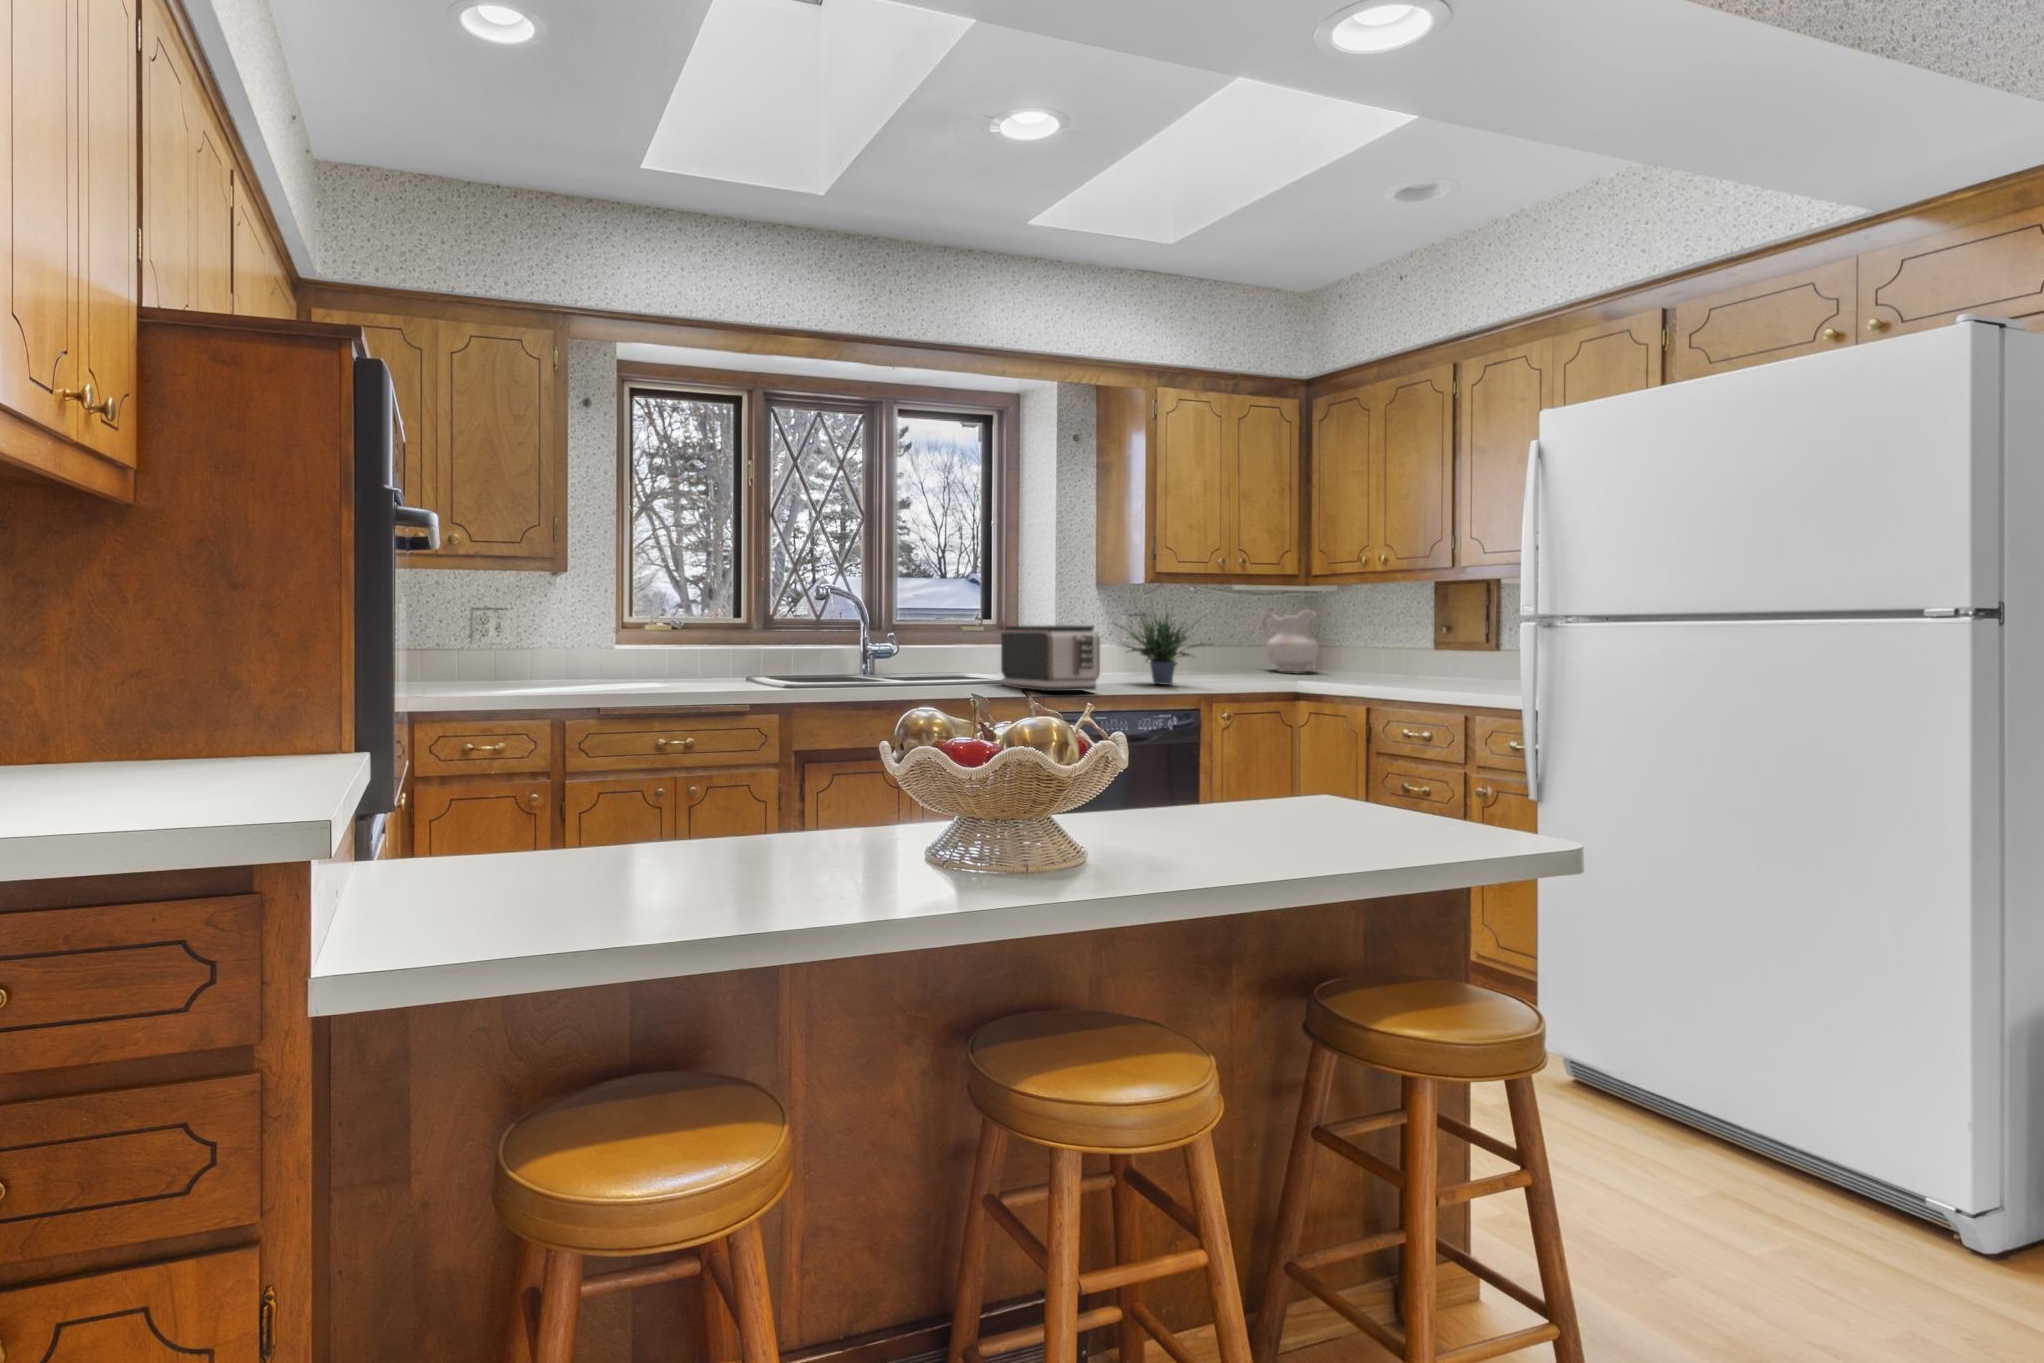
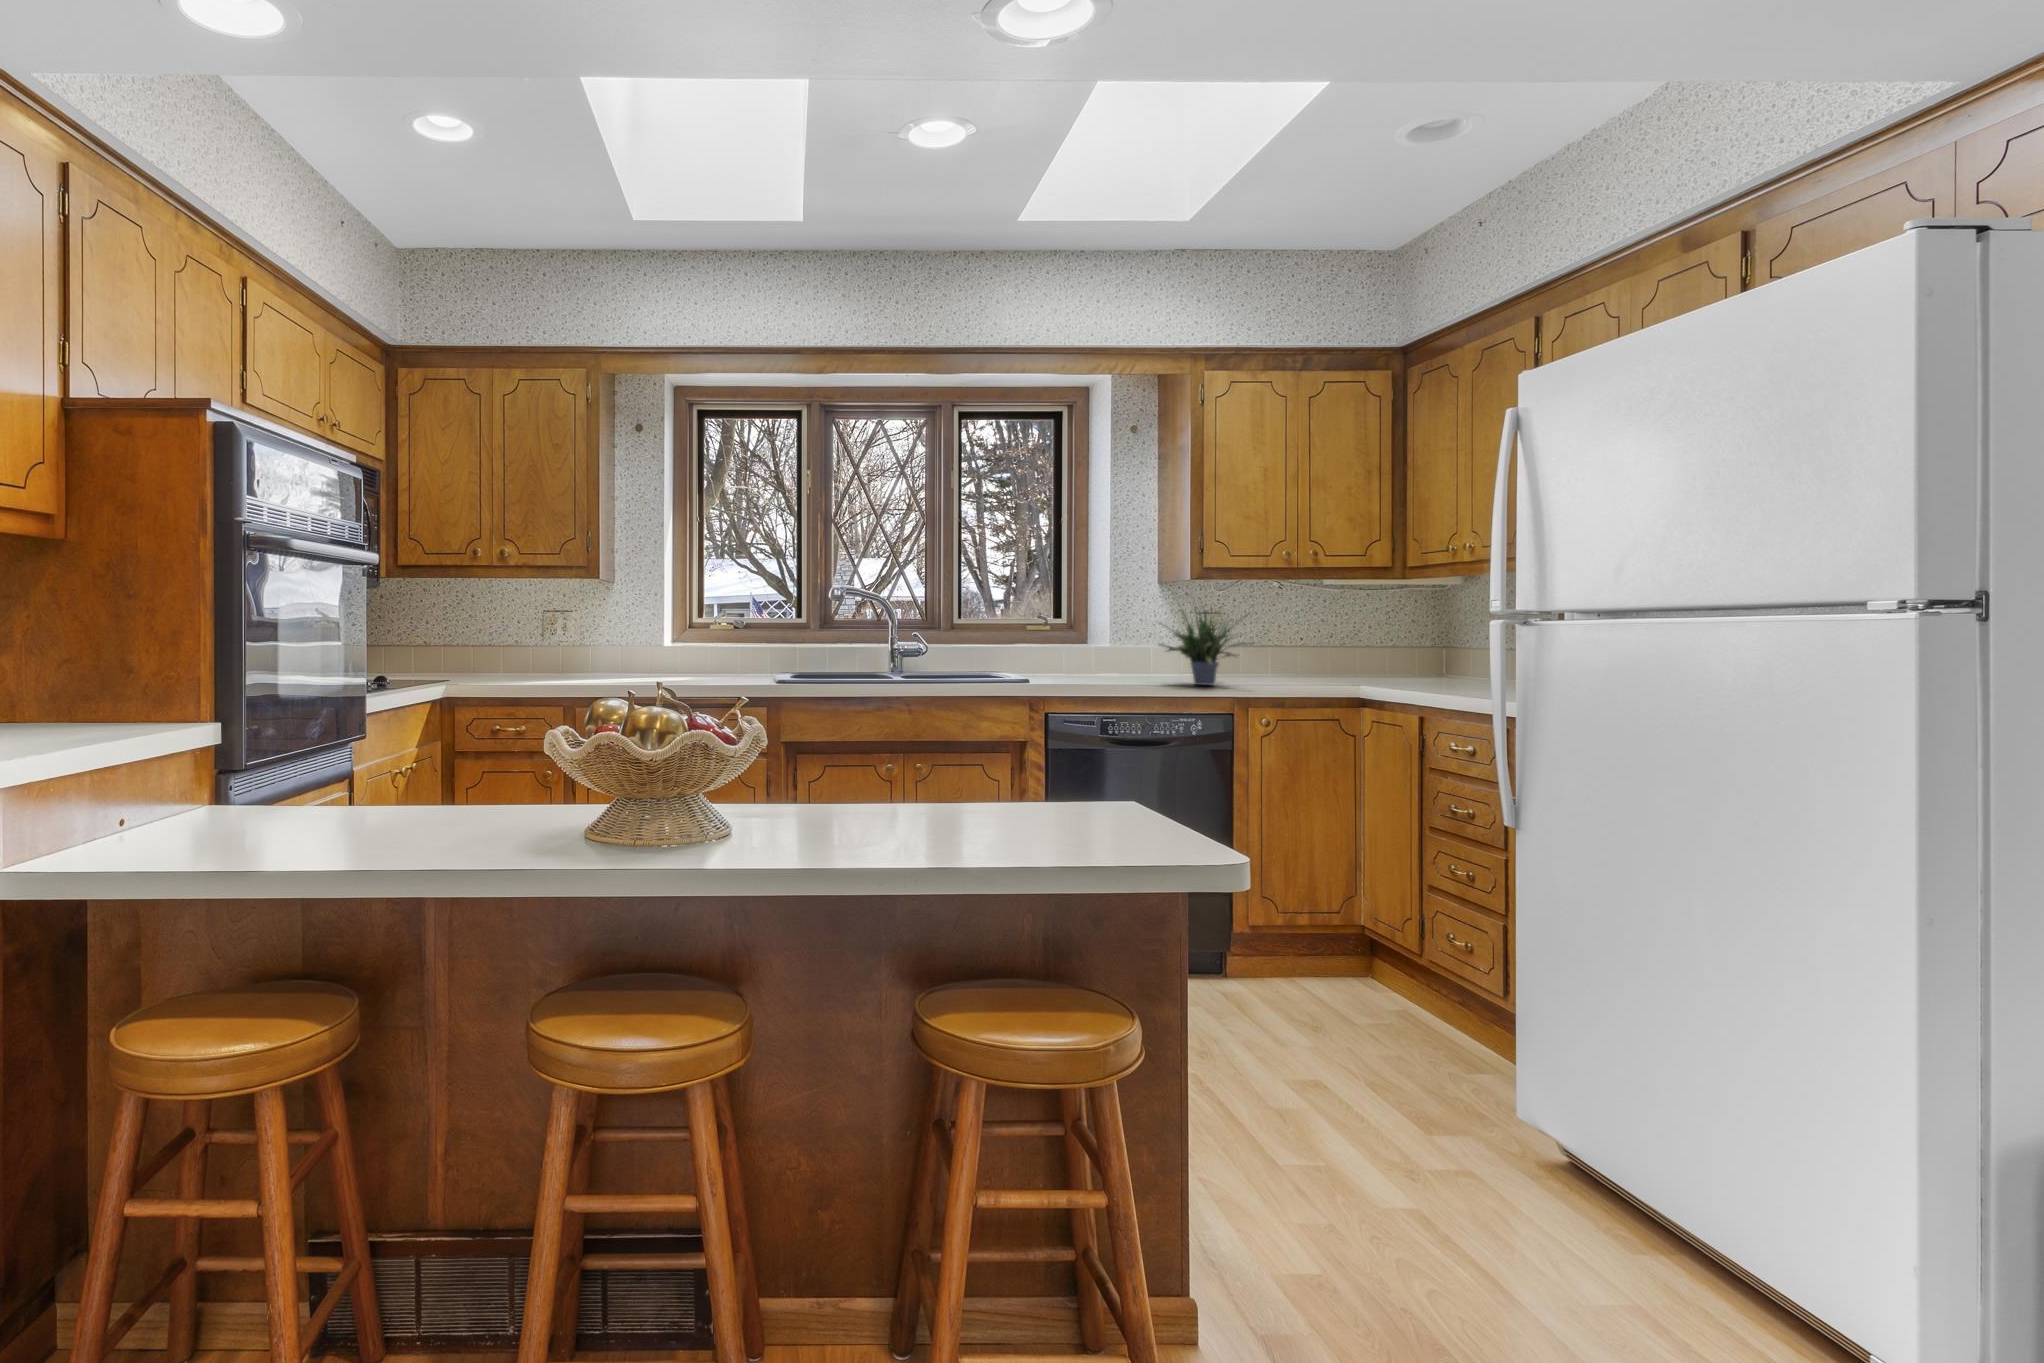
ceramic pitcher: present [1260,608,1318,672] -> none [1366,604,1430,674]
toaster: present [1001,625,1100,691] -> none [1028,625,1112,690]

